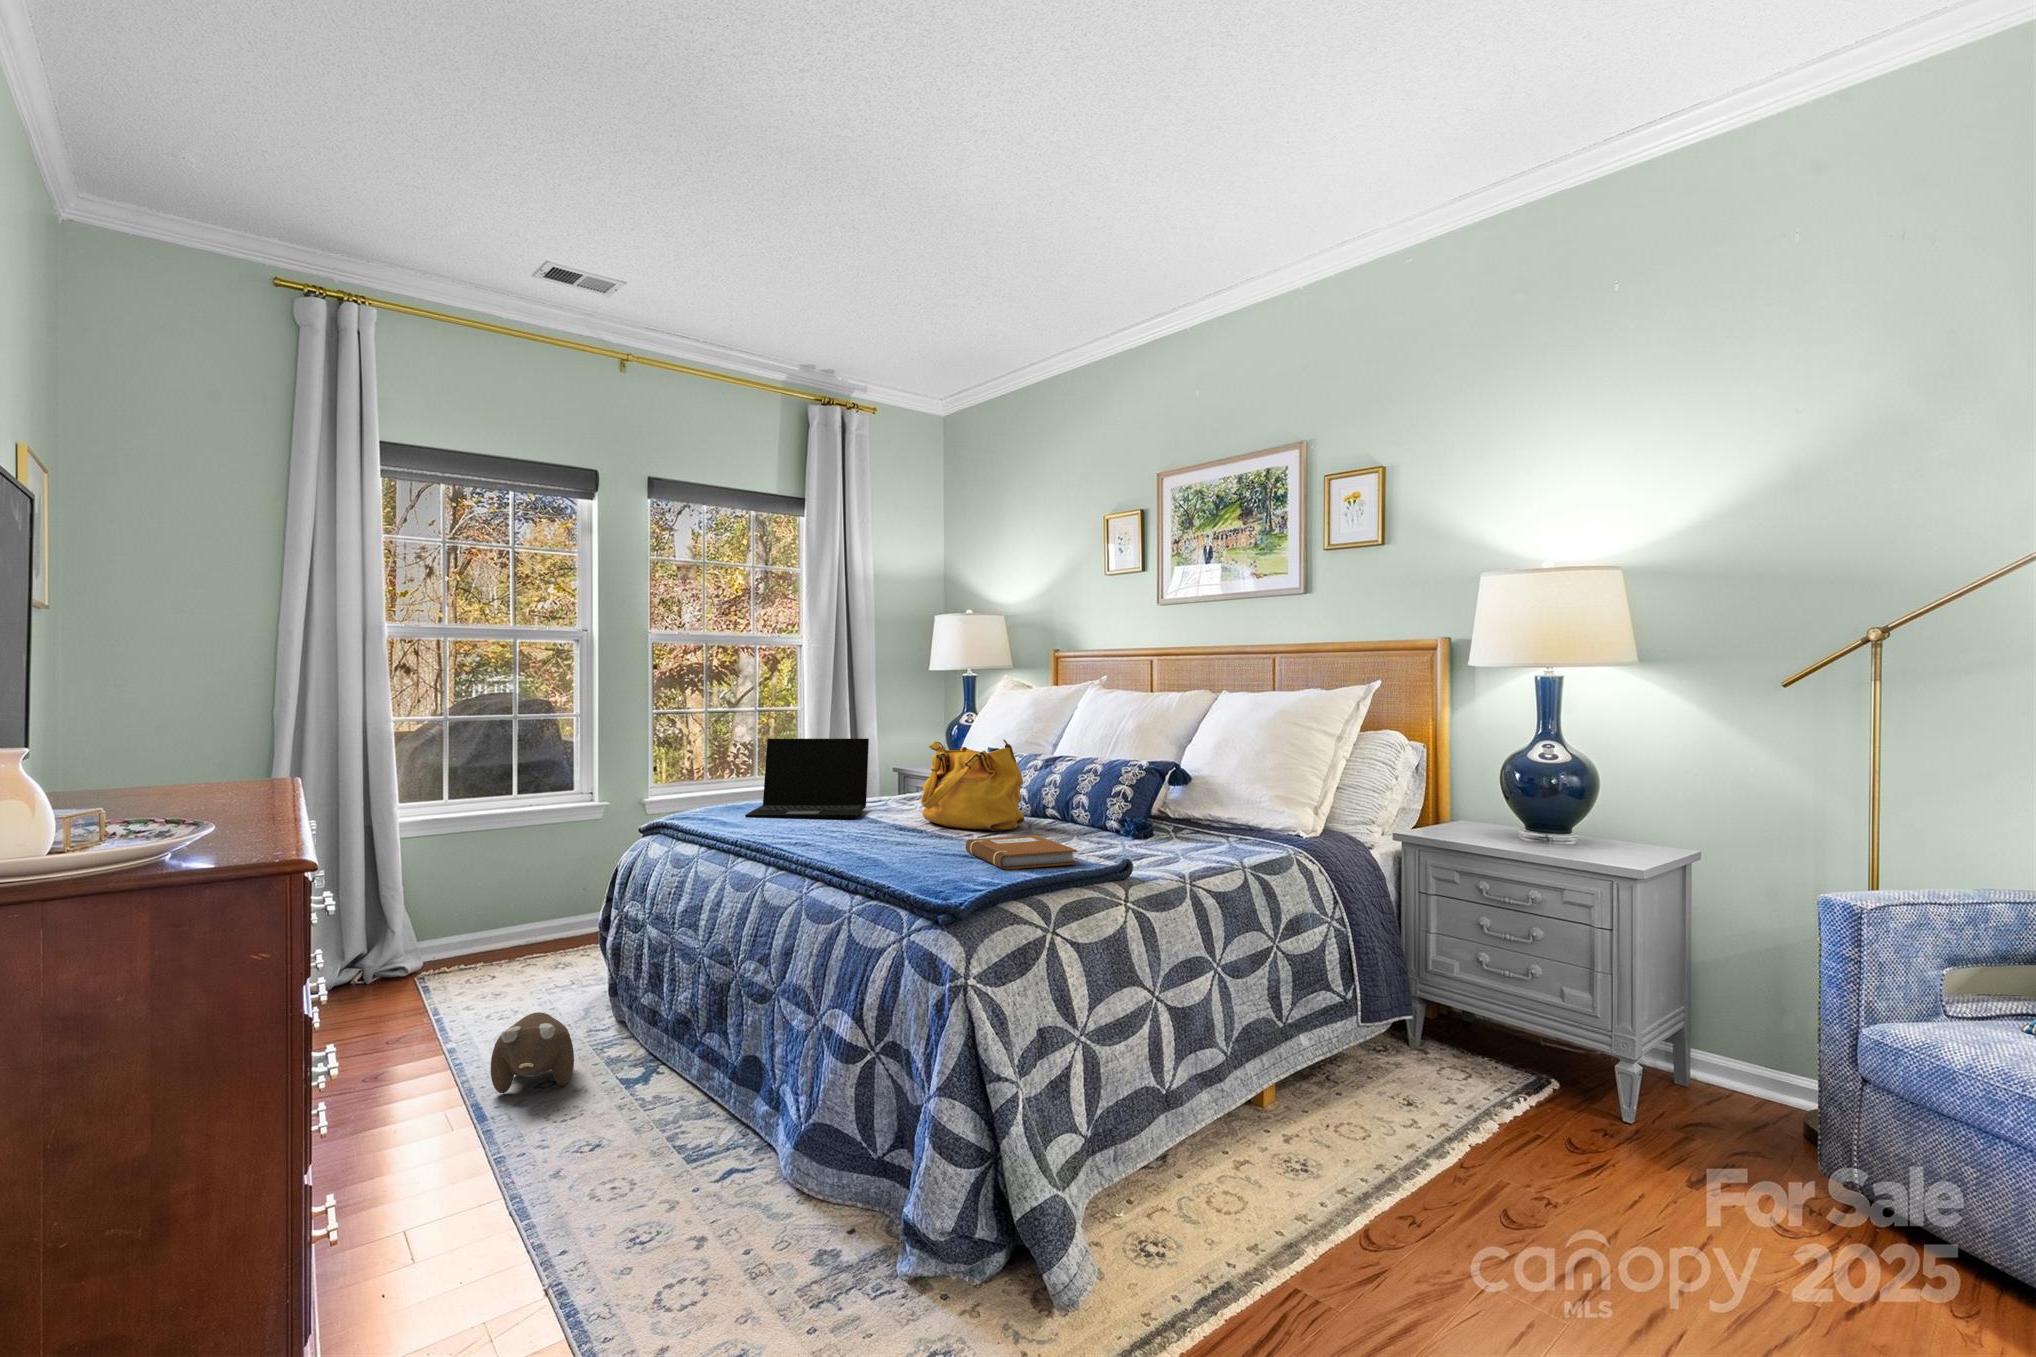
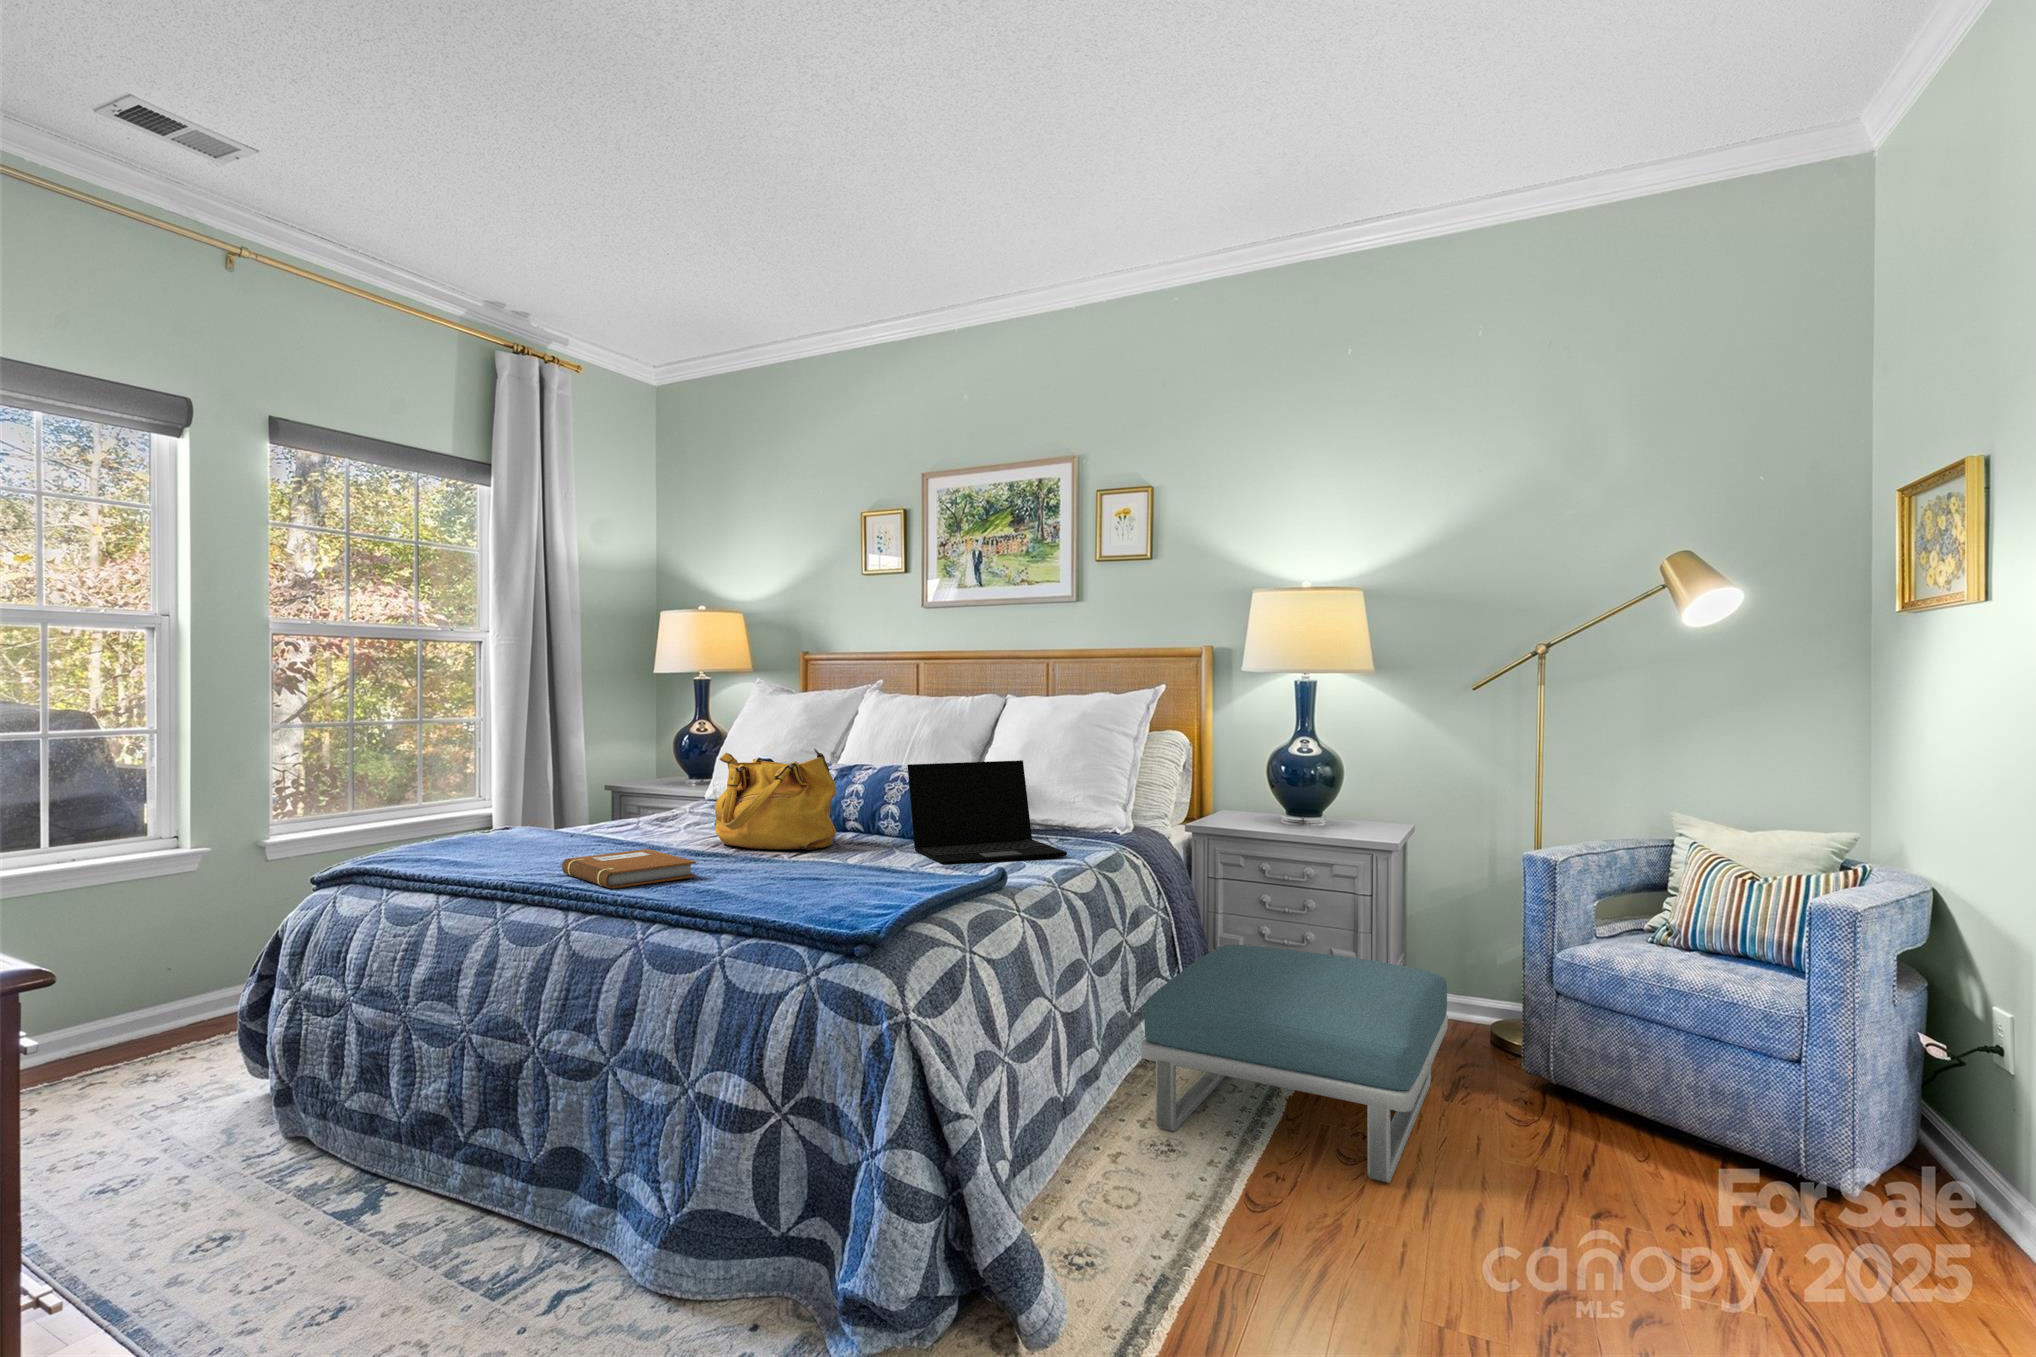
laptop: present [745,739,869,818] -> present [907,760,1067,865]
notebook: present [966,835,1077,869] -> present [562,849,696,889]
footstool: none [1289,962,1684,1246] -> present [1141,945,1448,1183]
plush toy: present [491,1012,574,1093] -> none [133,1140,267,1263]

